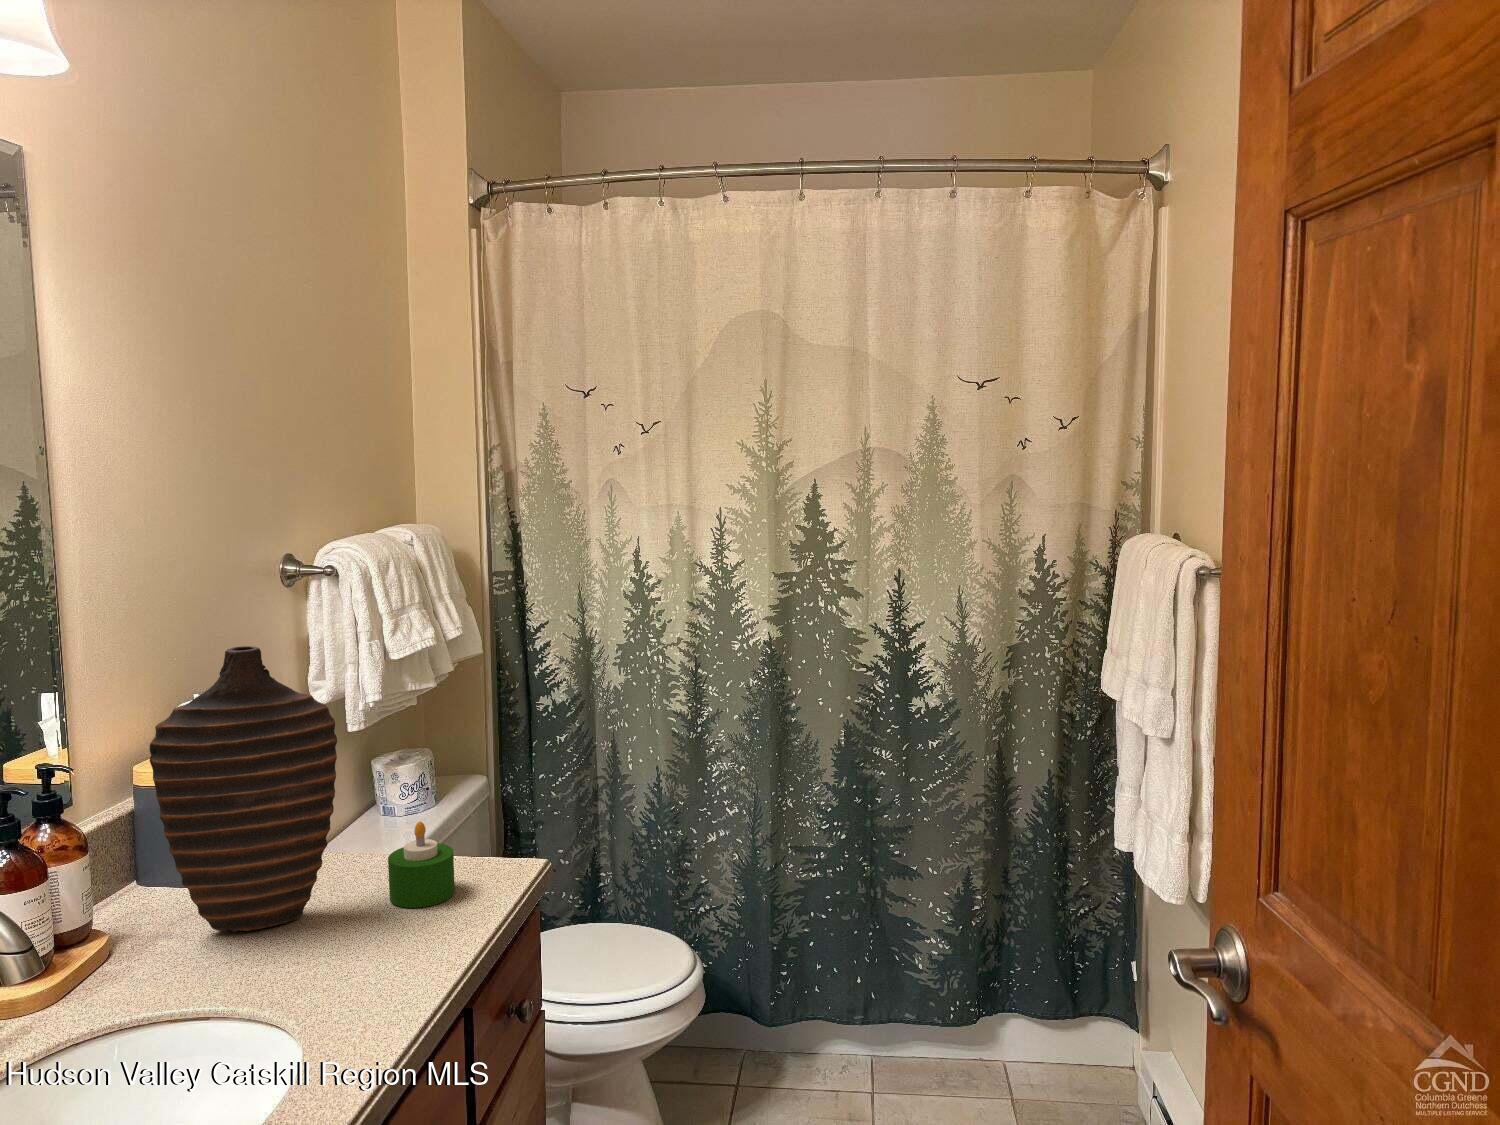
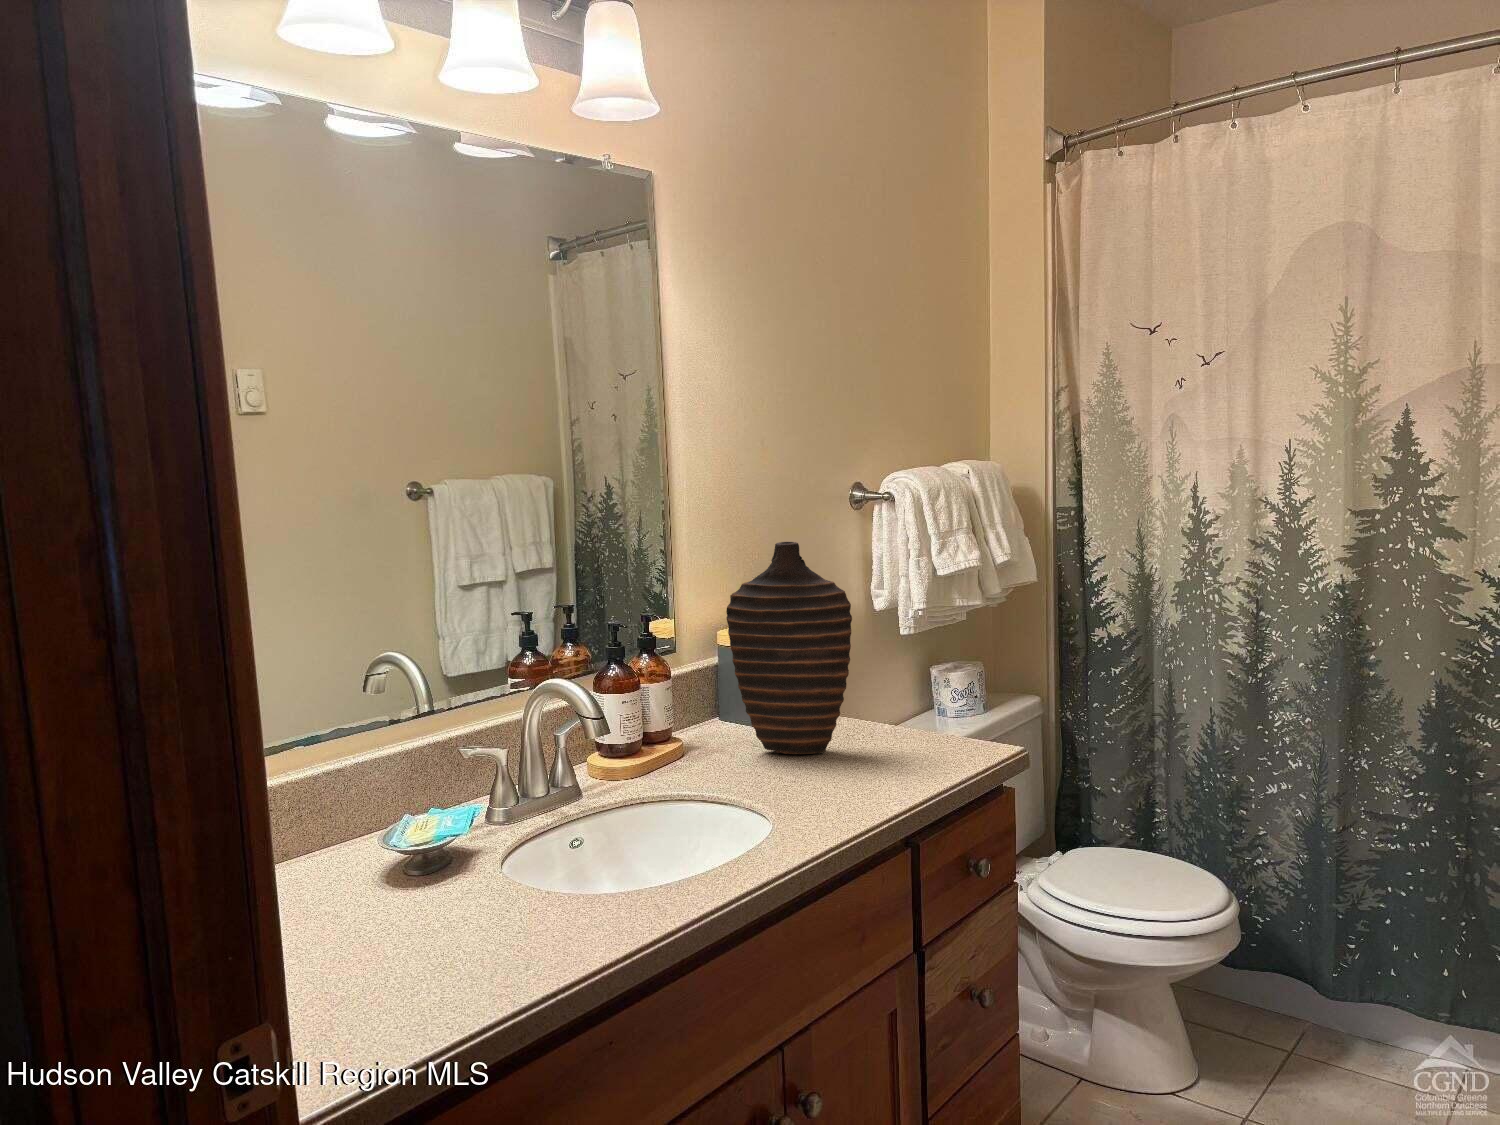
candle: present [388,822,455,908] -> none [889,693,941,761]

